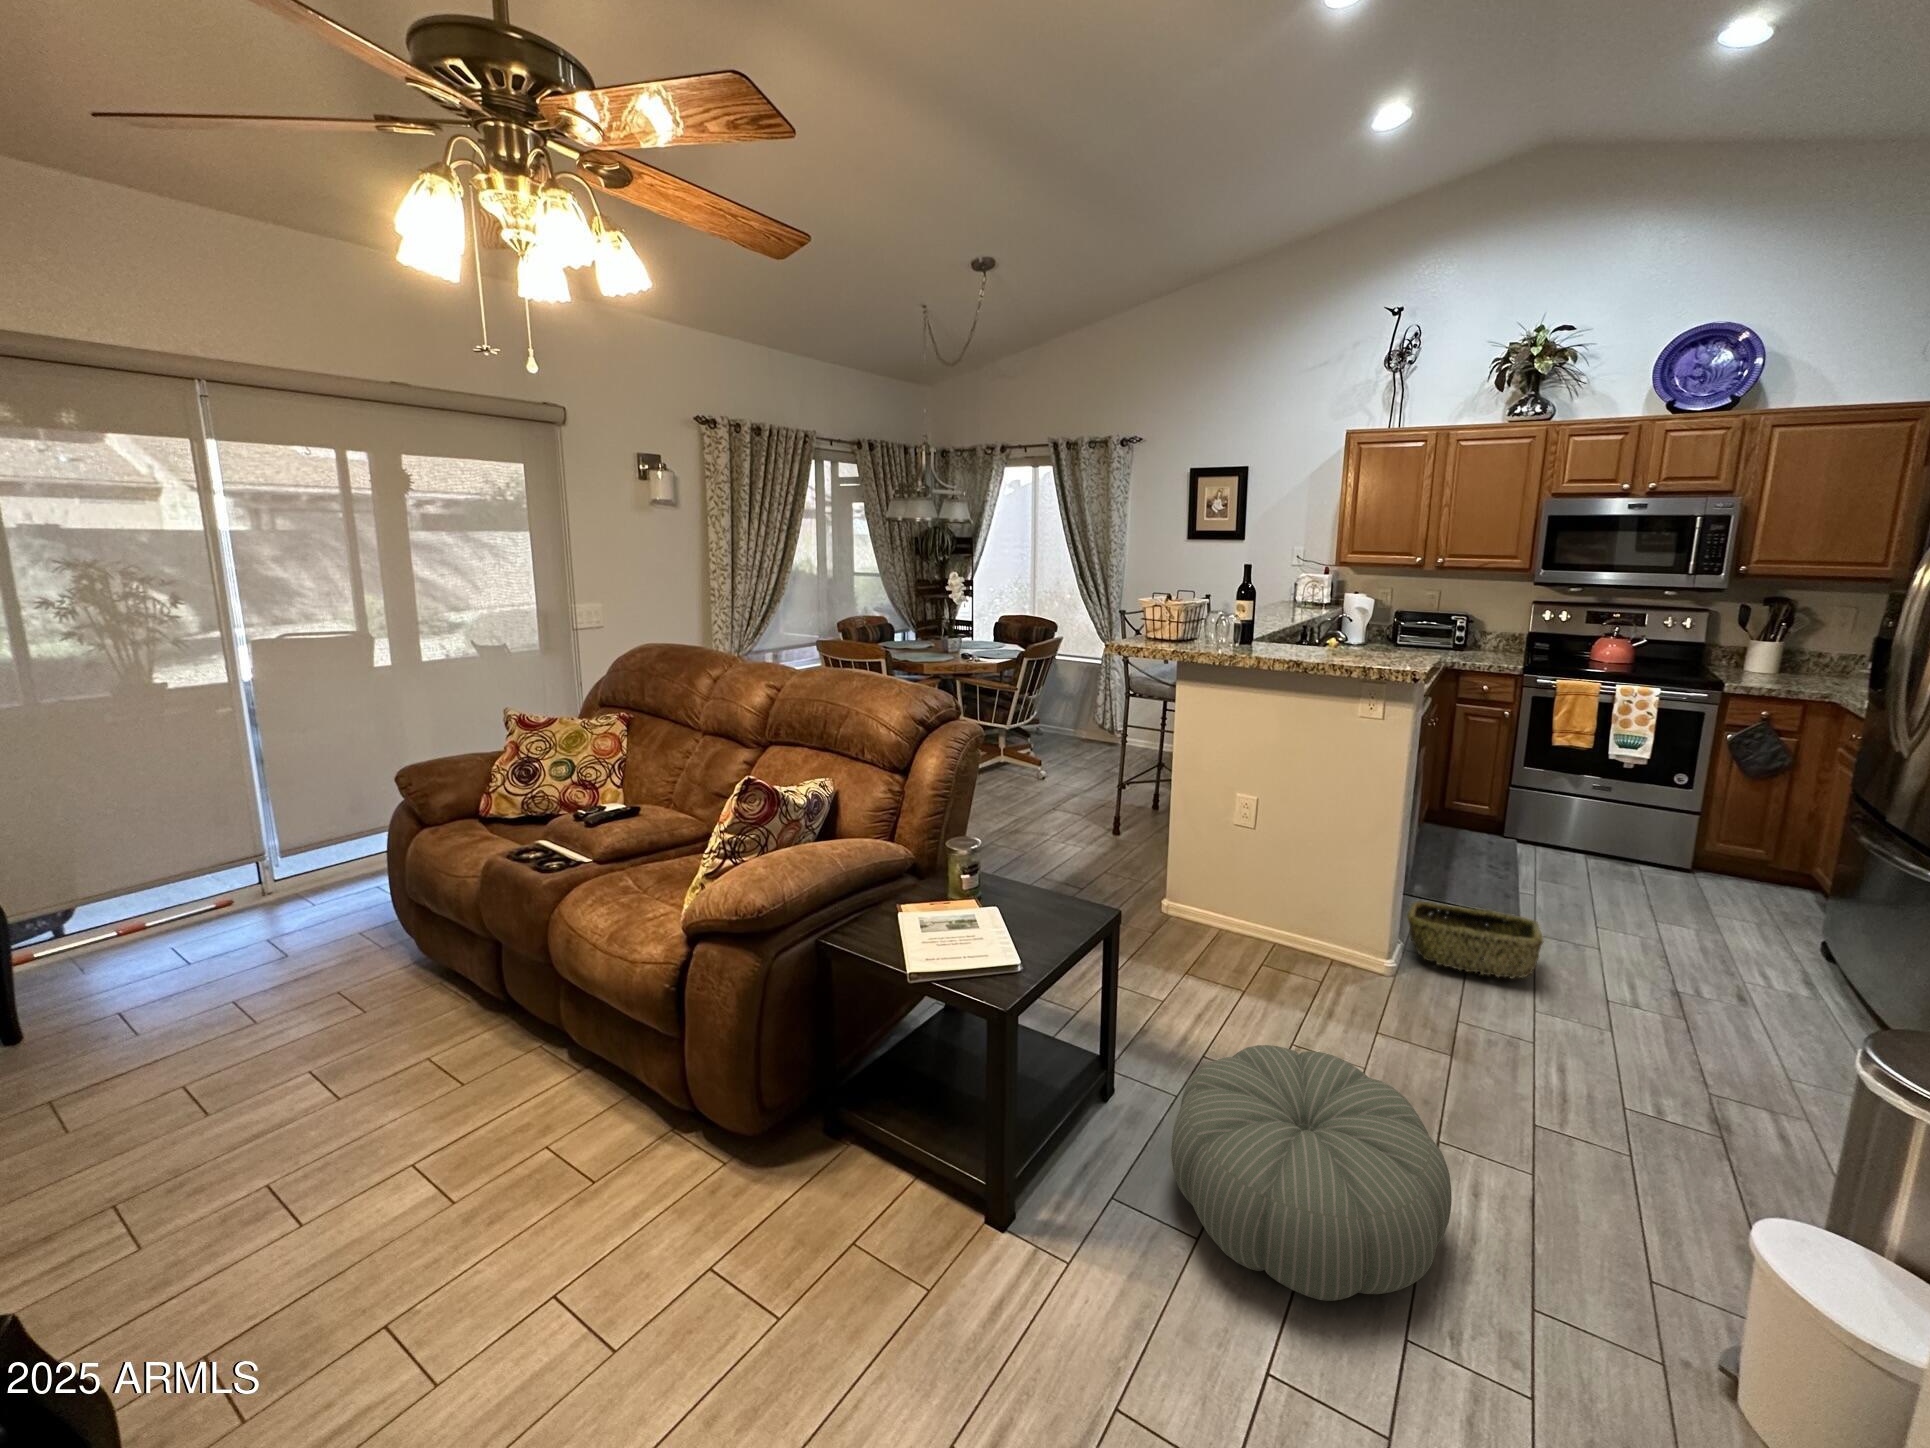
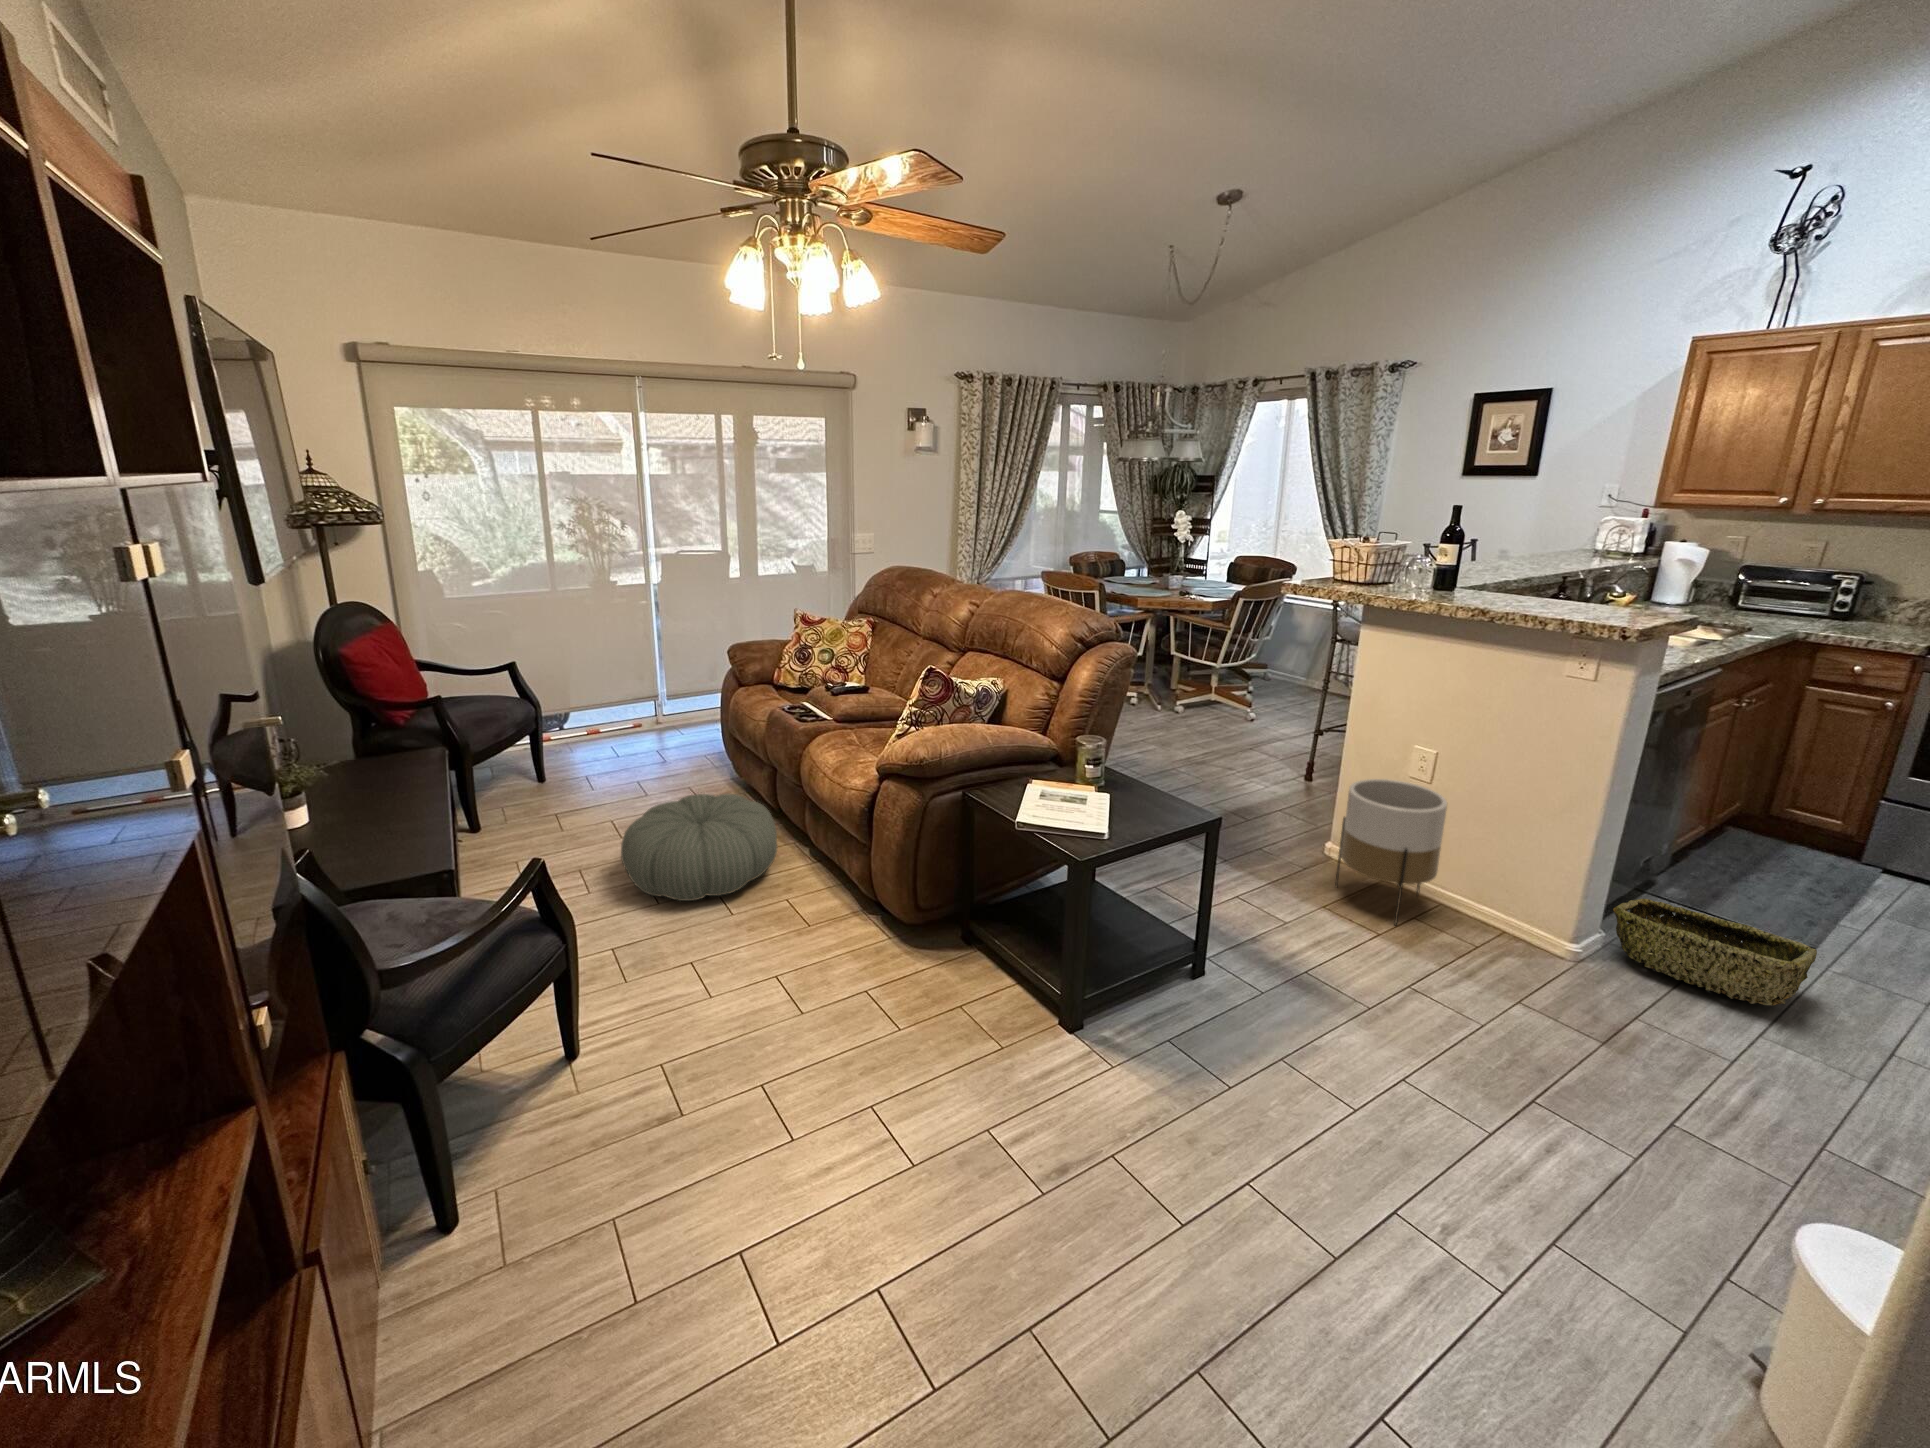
planter: none [1187,829,1278,975] -> present [1335,779,1447,925]
pouf: present [1171,1045,1452,1301] -> present [621,794,777,901]

